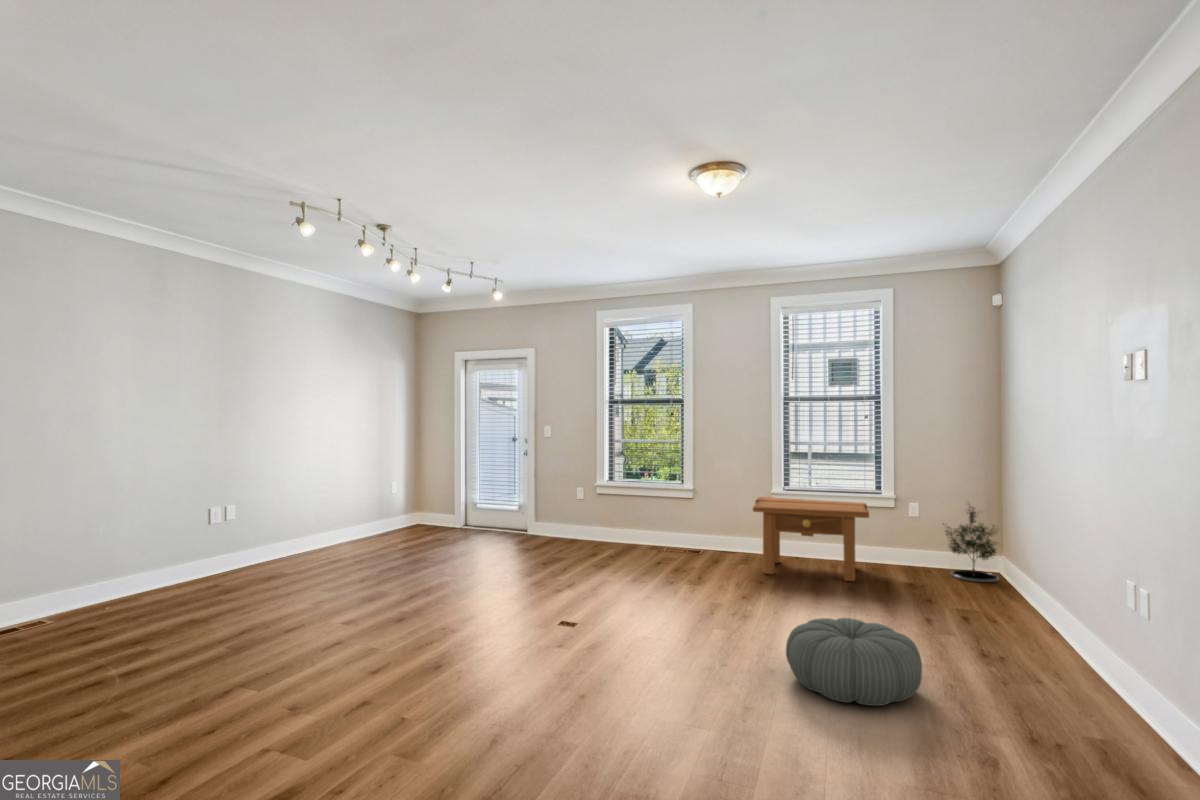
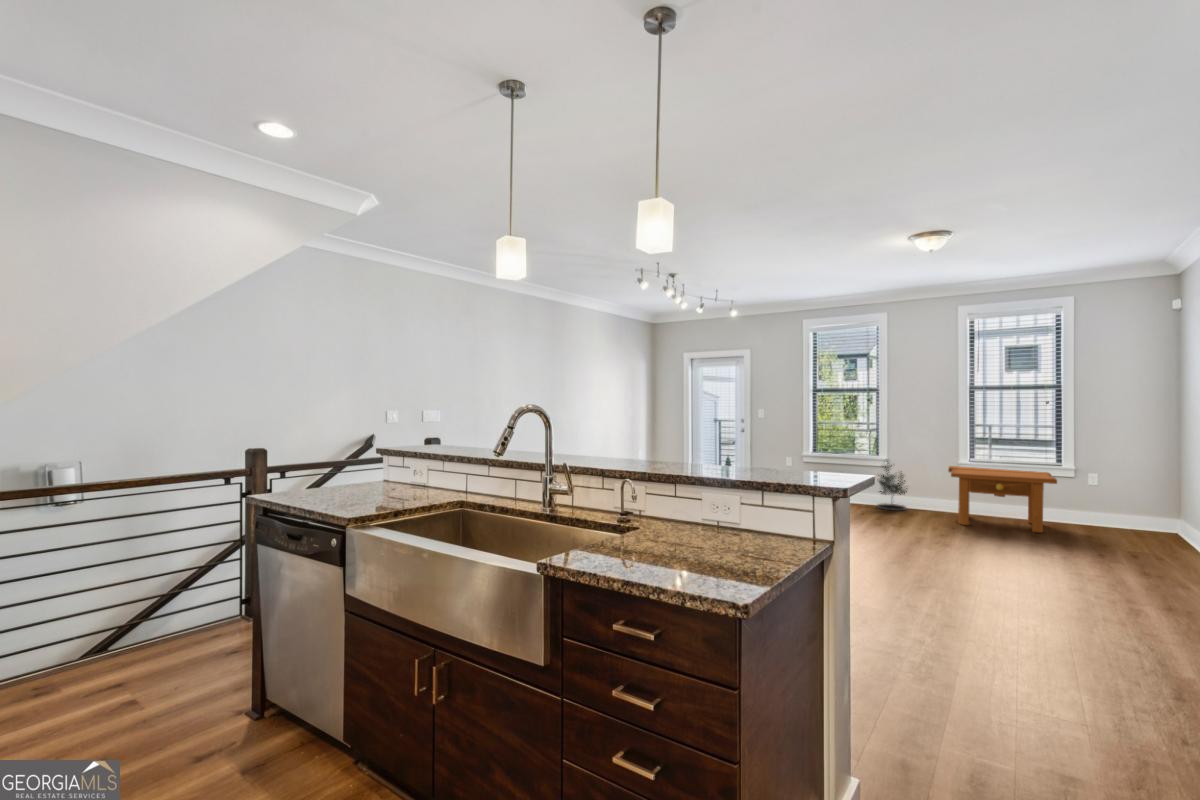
potted tree: present [943,507,999,582] -> present [877,461,907,511]
pouf: present [786,618,922,706] -> none [1016,551,1132,608]

